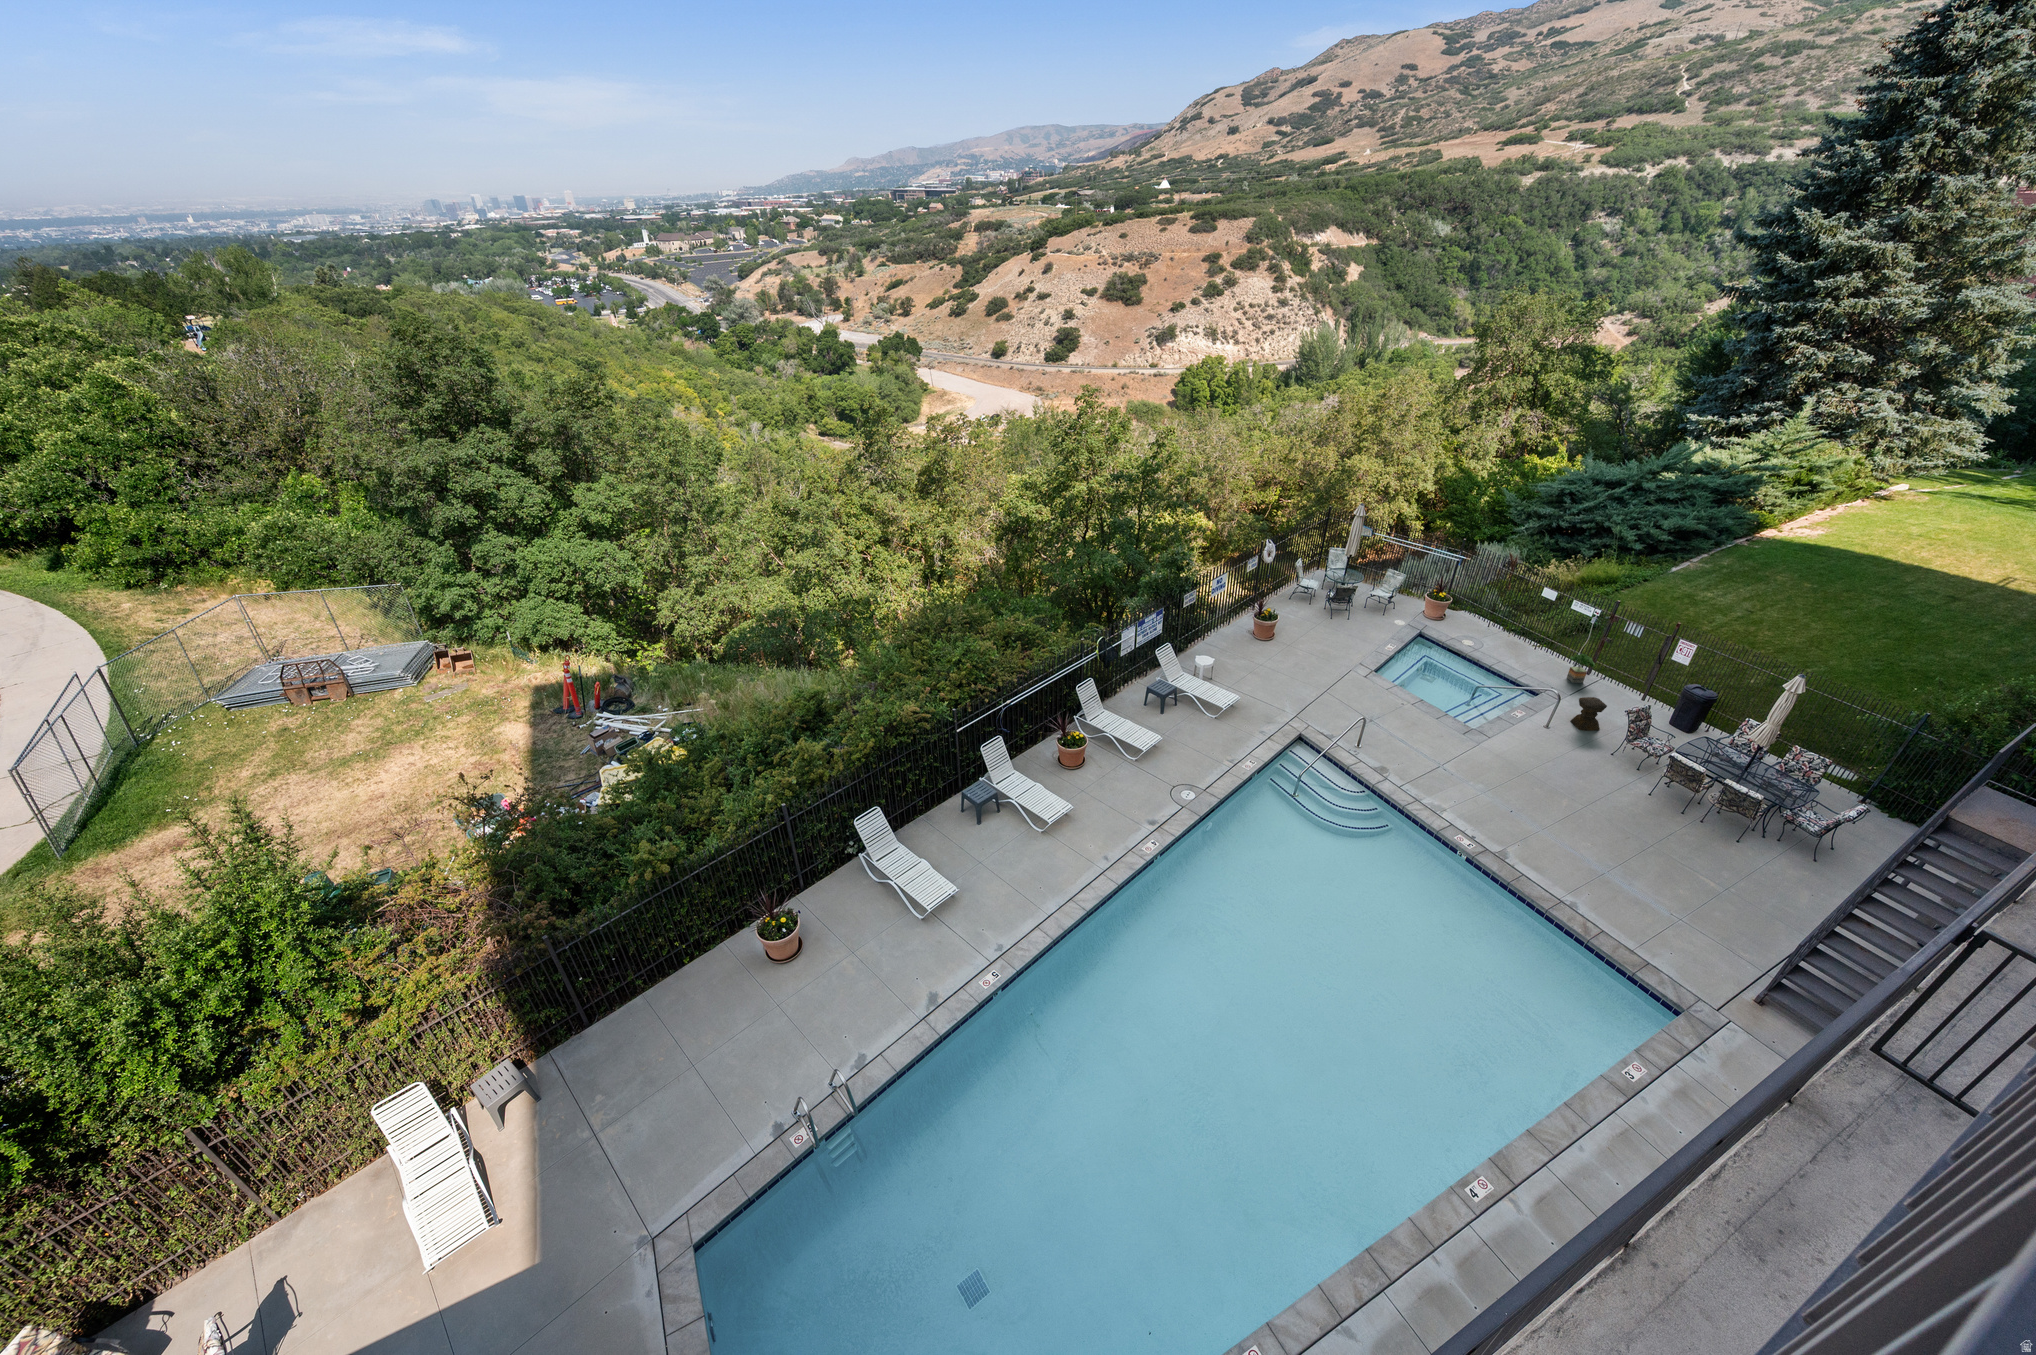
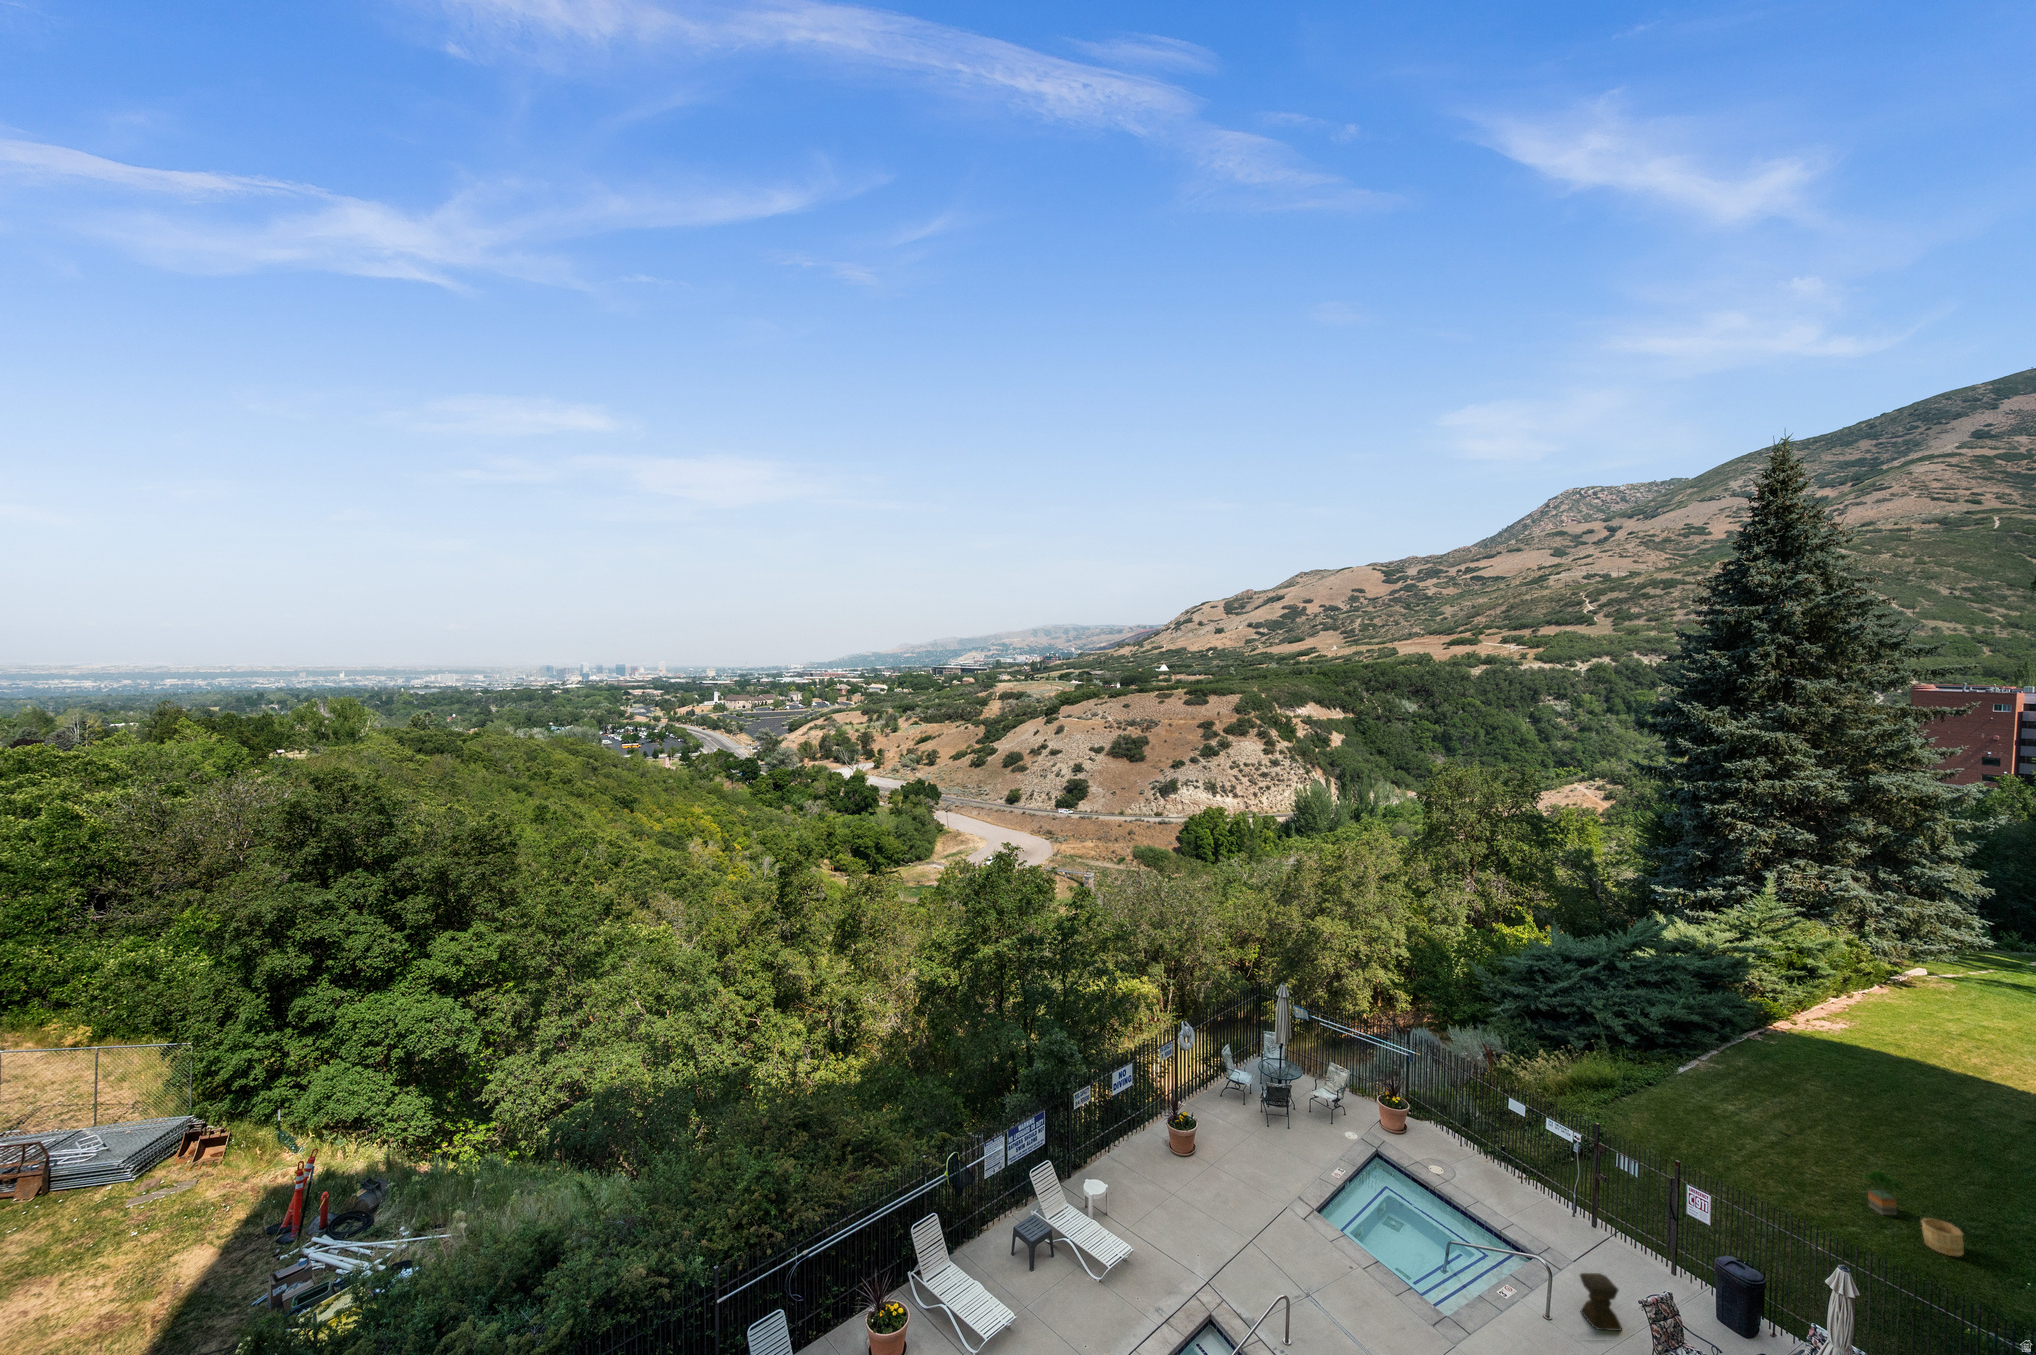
potted tree: present [1567,654,1595,683] -> present [1863,1171,1903,1215]
wooden bucket: none [1840,656,1875,679] -> present [1921,1218,1964,1257]

